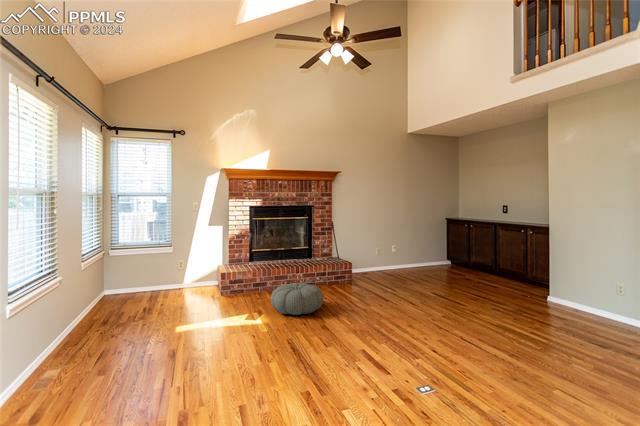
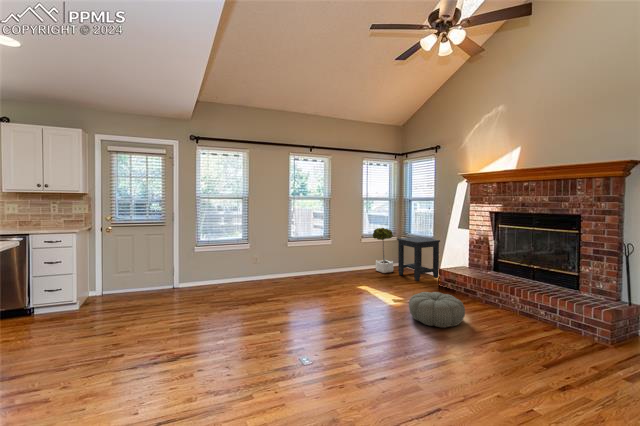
potted tree: none [95,236,129,310] -> present [373,228,393,273]
side table: none [142,244,189,301] -> present [397,237,440,281]

